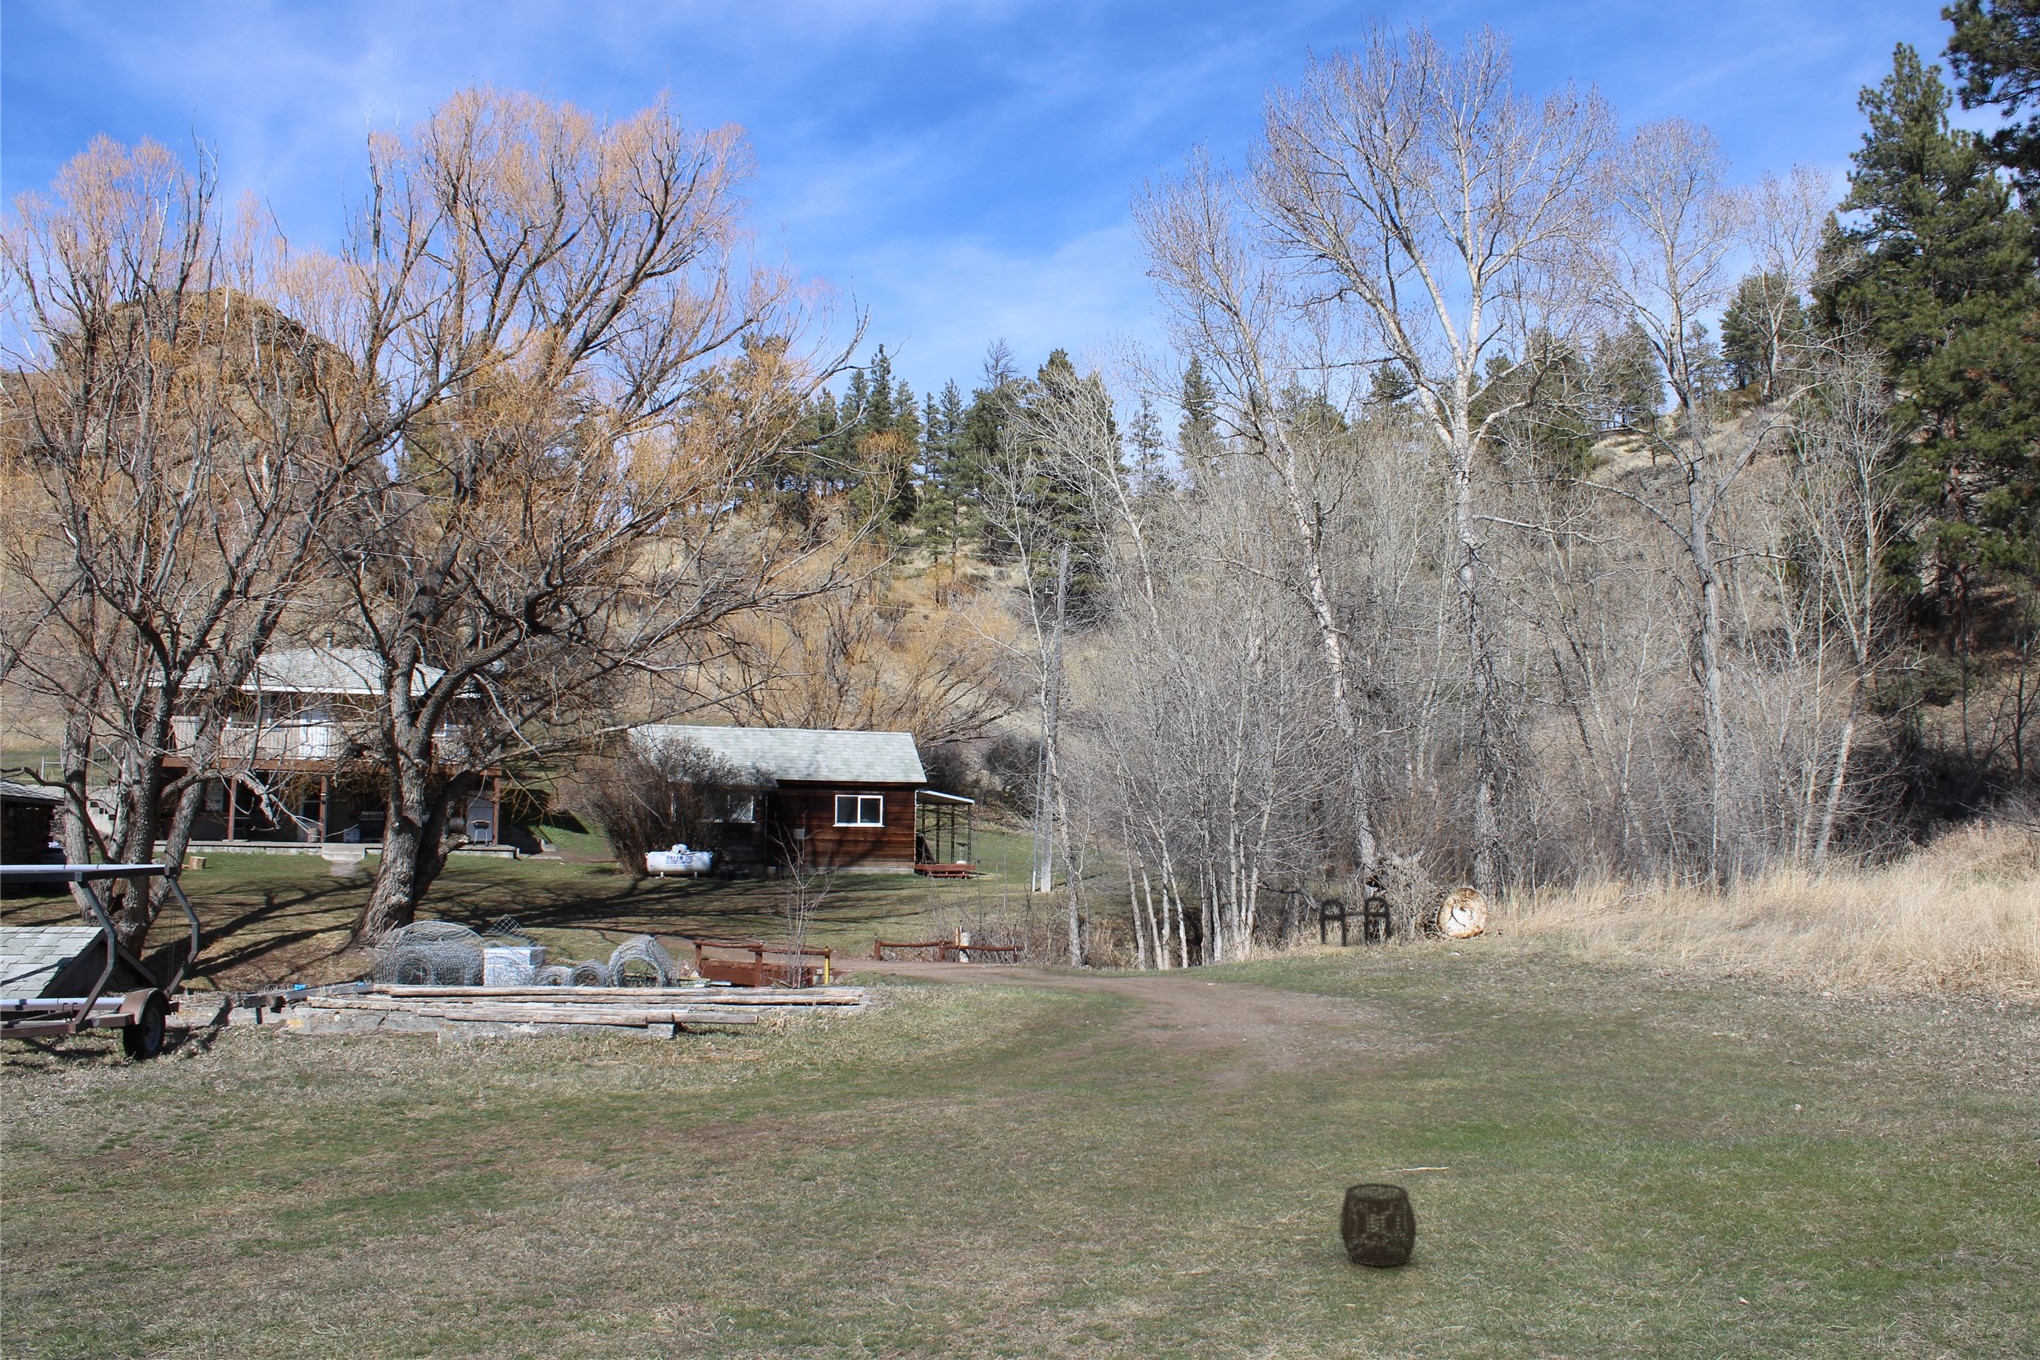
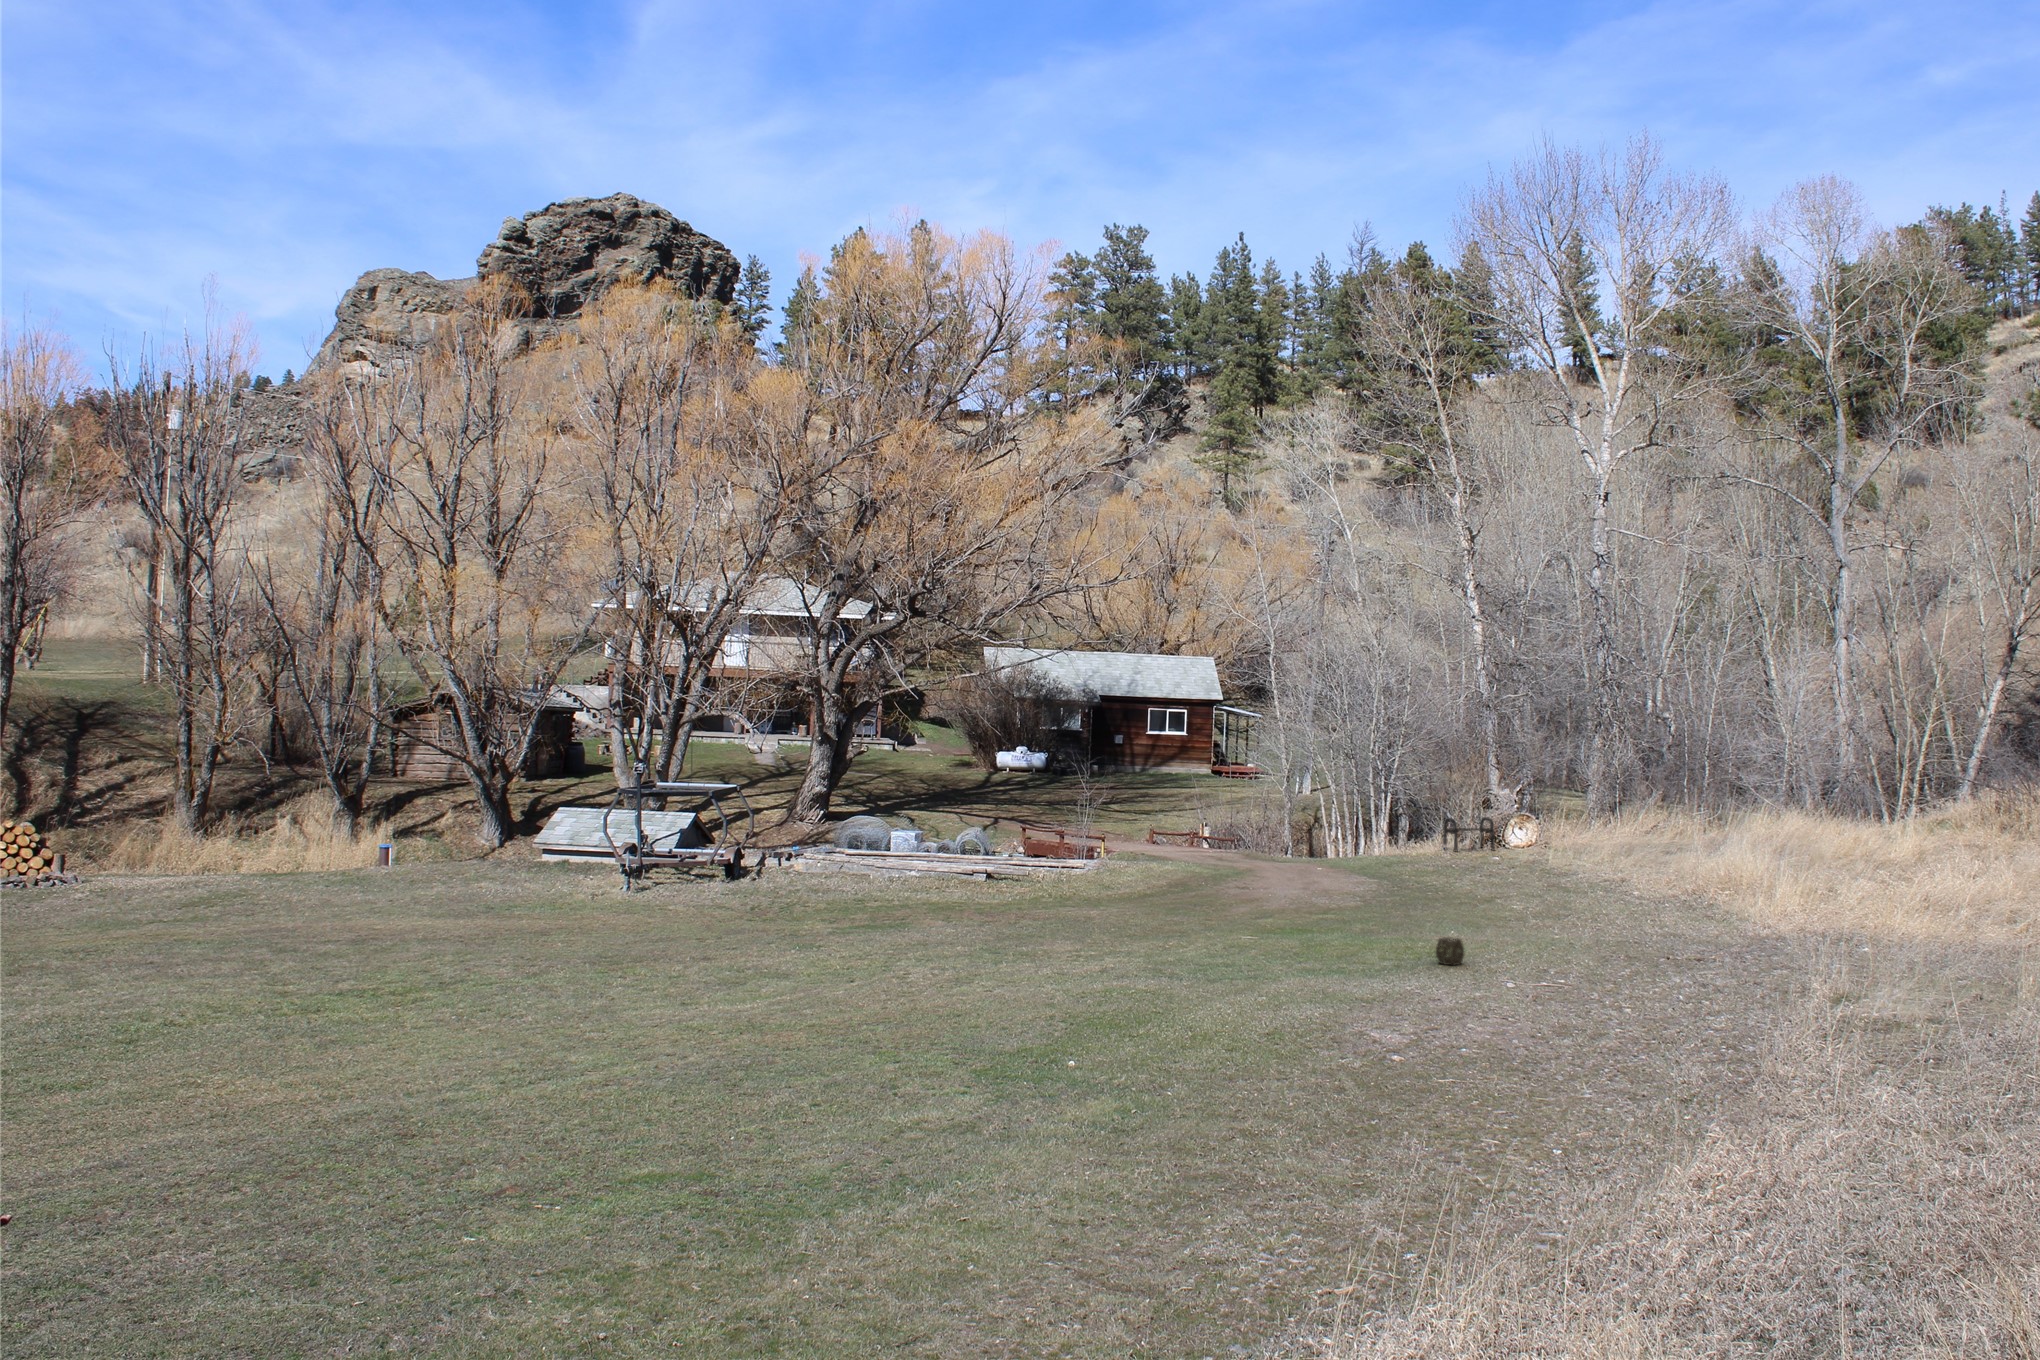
woven basket: present [1339,1183,1416,1266] -> present [1436,937,1465,965]

